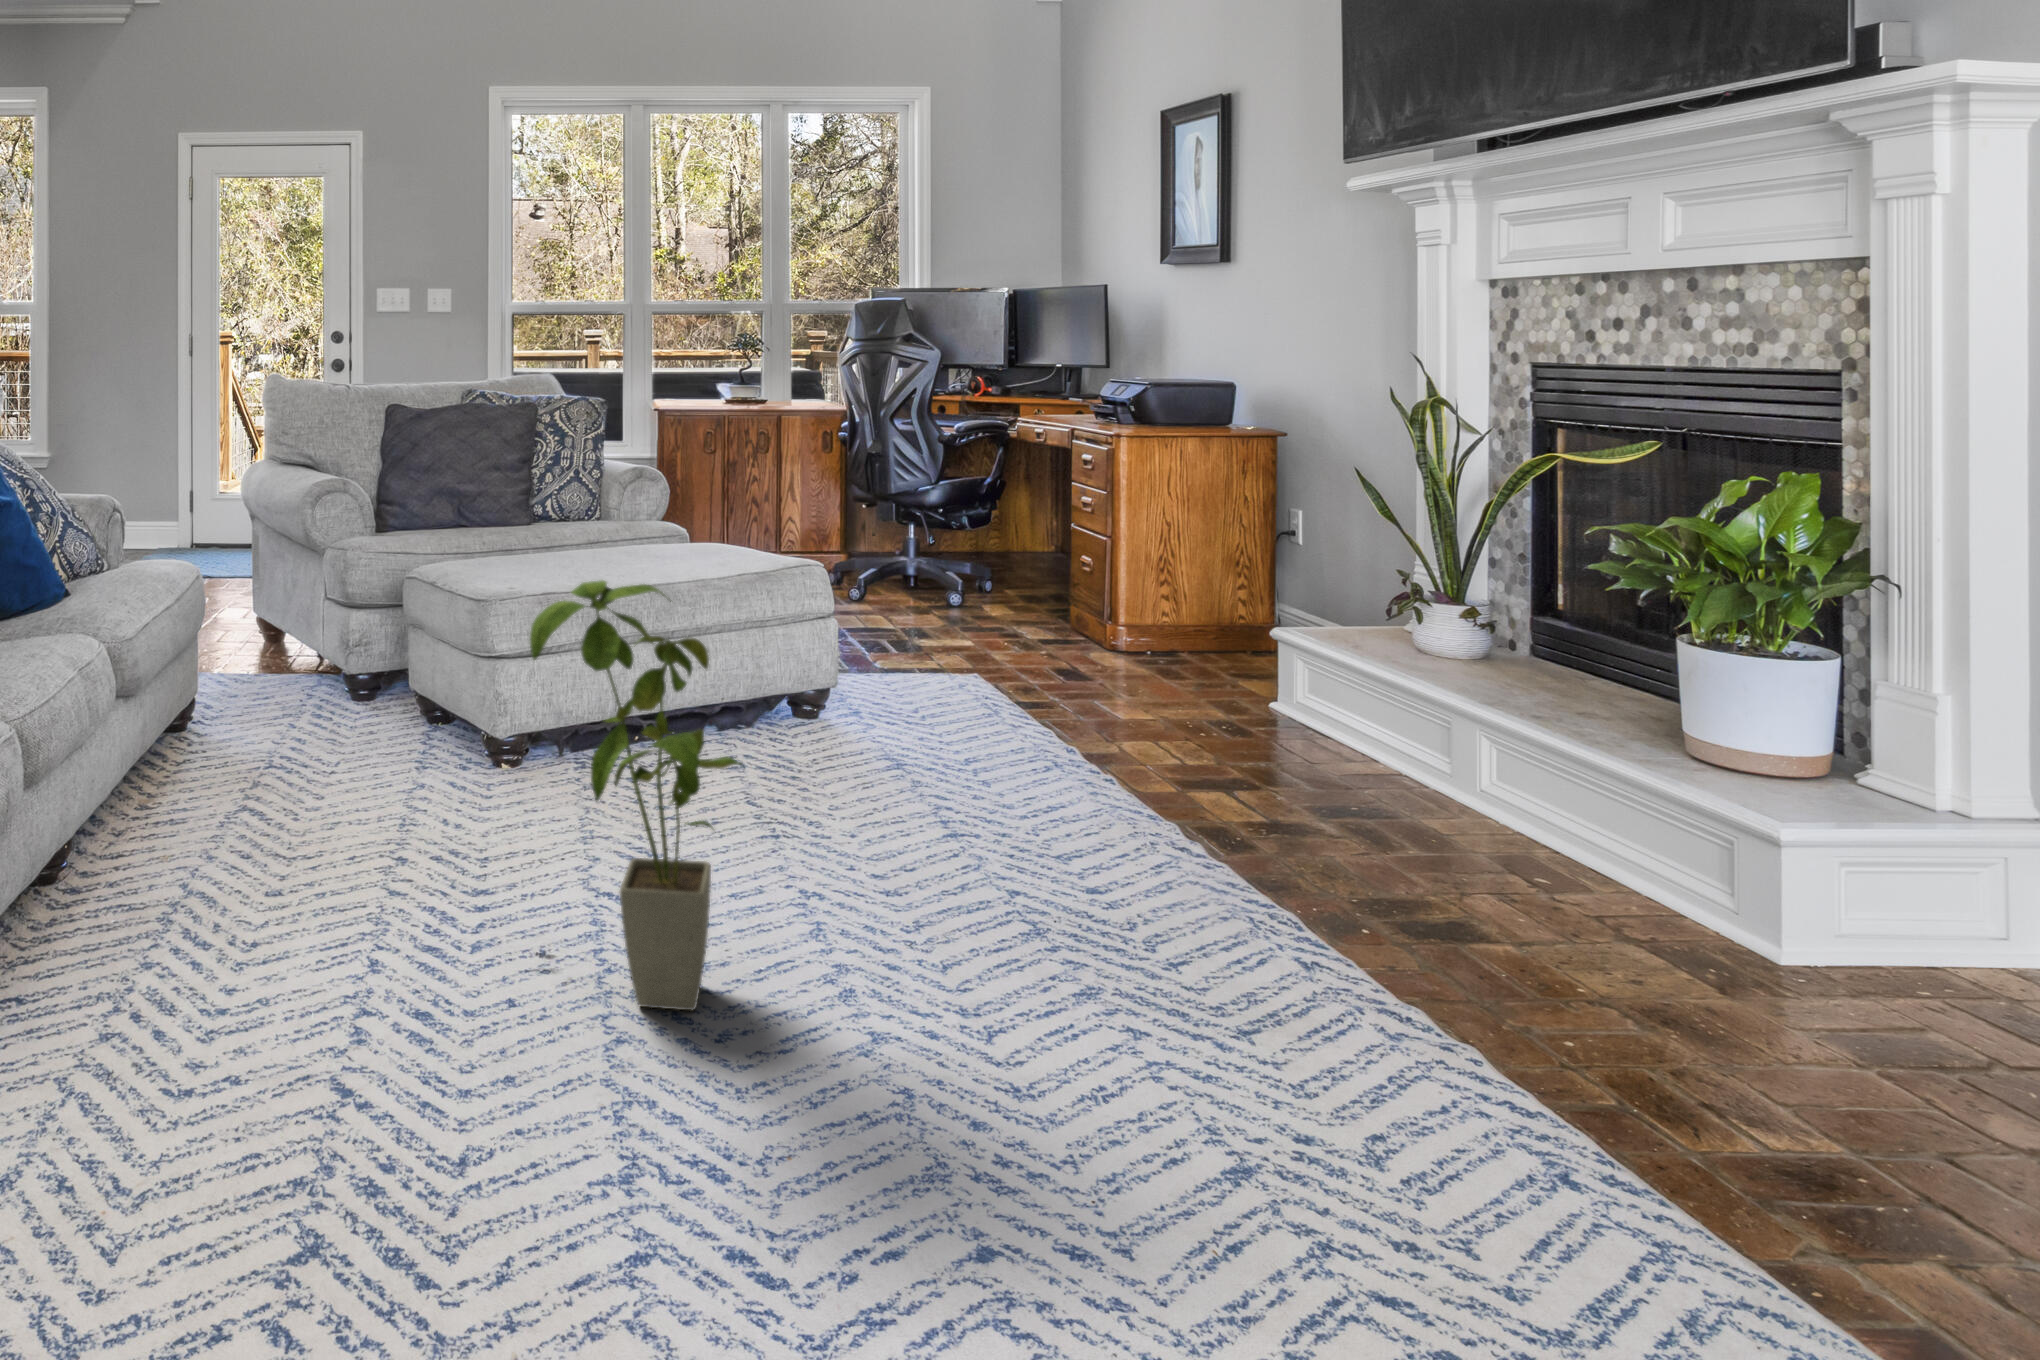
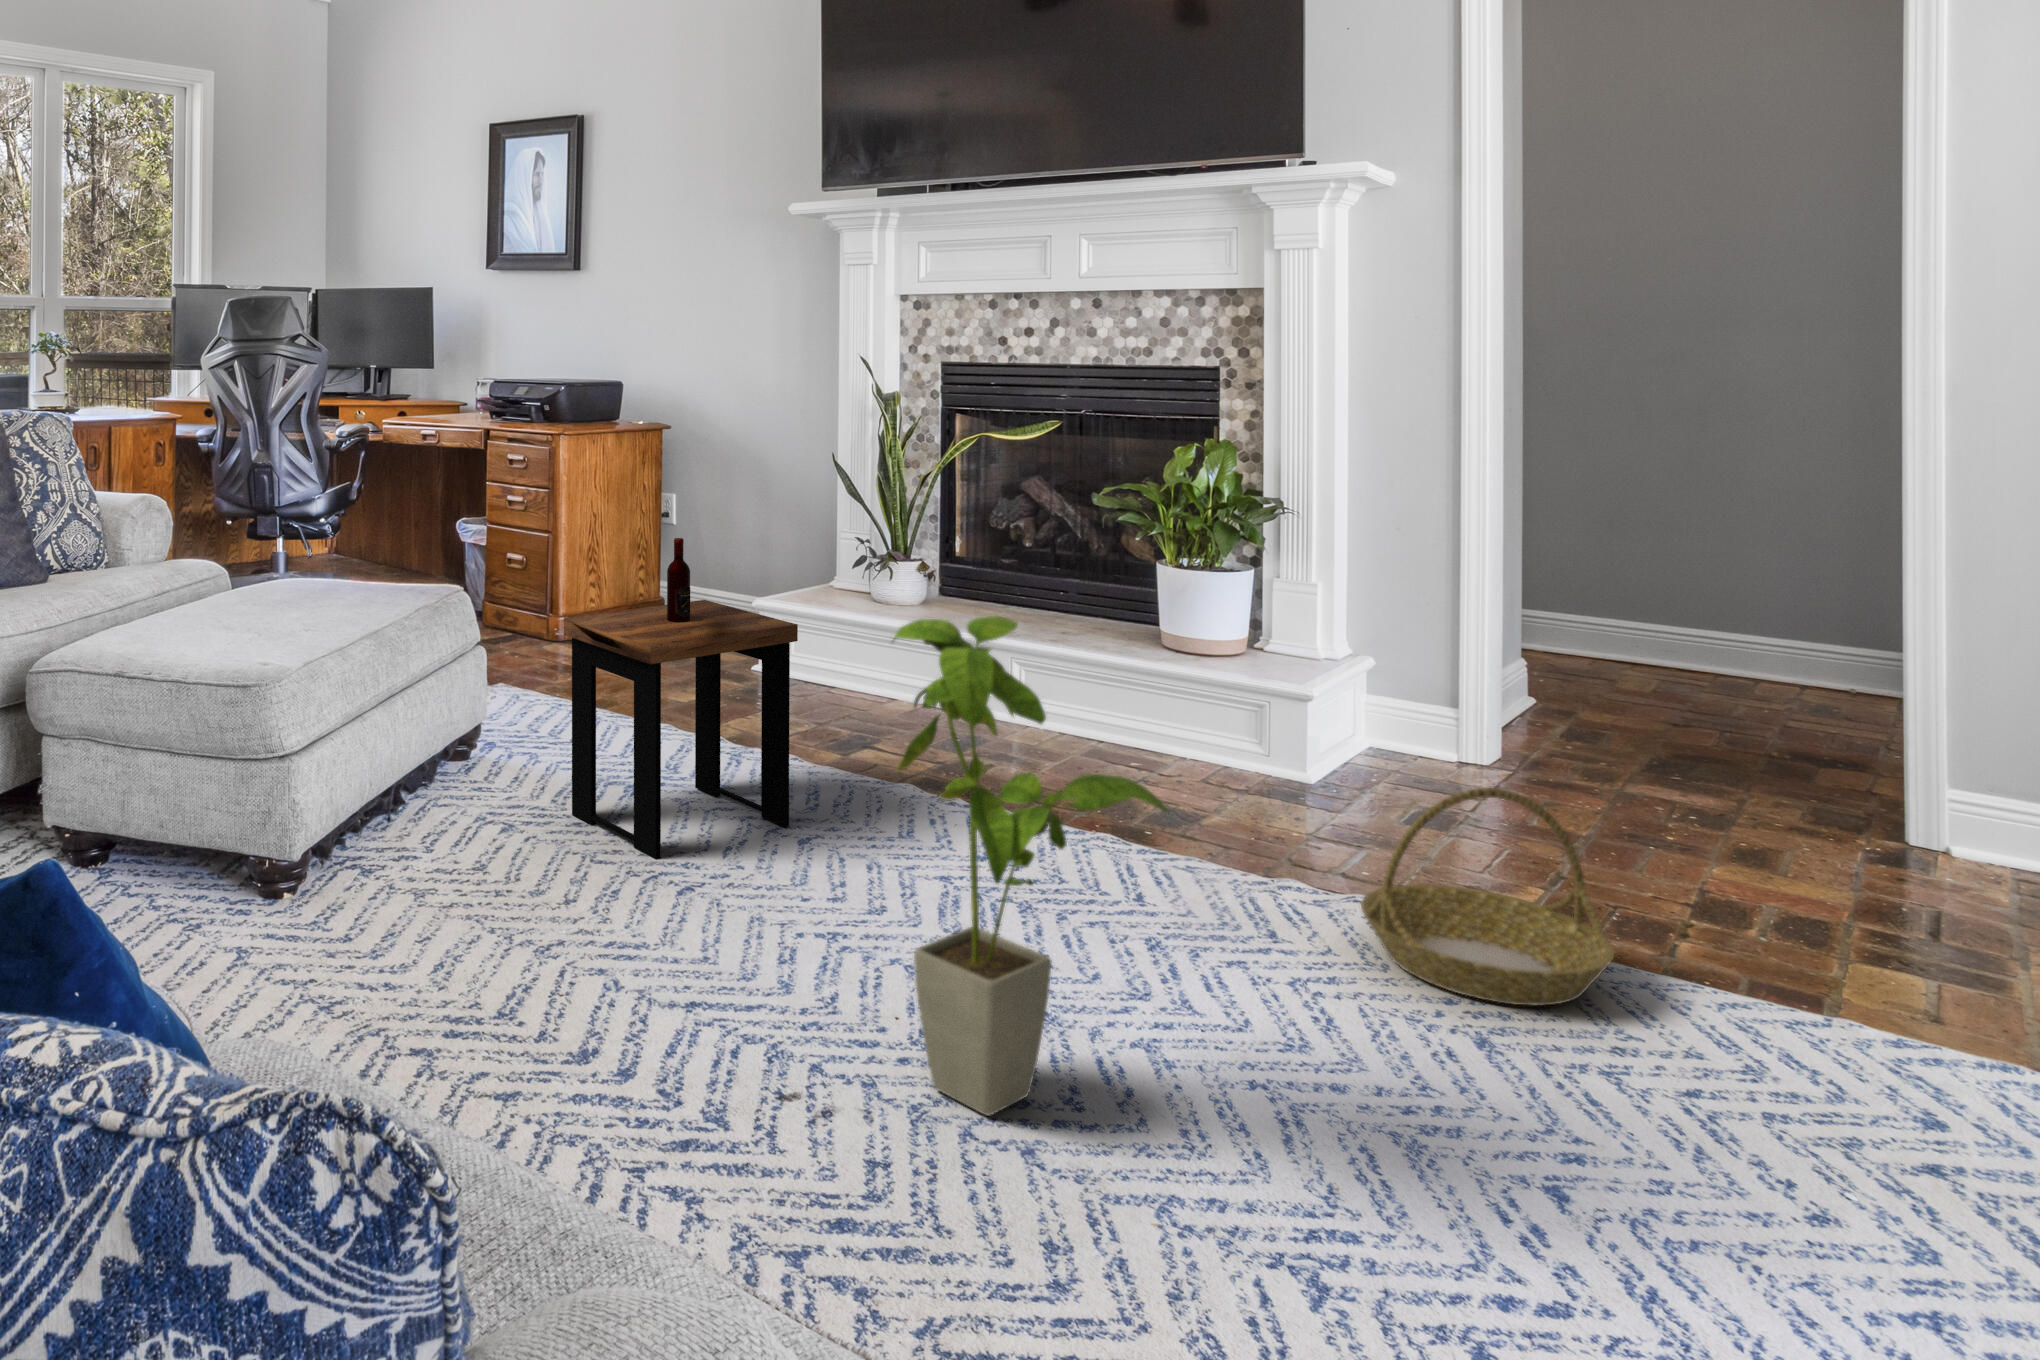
side table: none [801,527,980,815] -> present [564,538,798,859]
basket: none [1261,911,1590,1214] -> present [1361,788,1615,1006]

